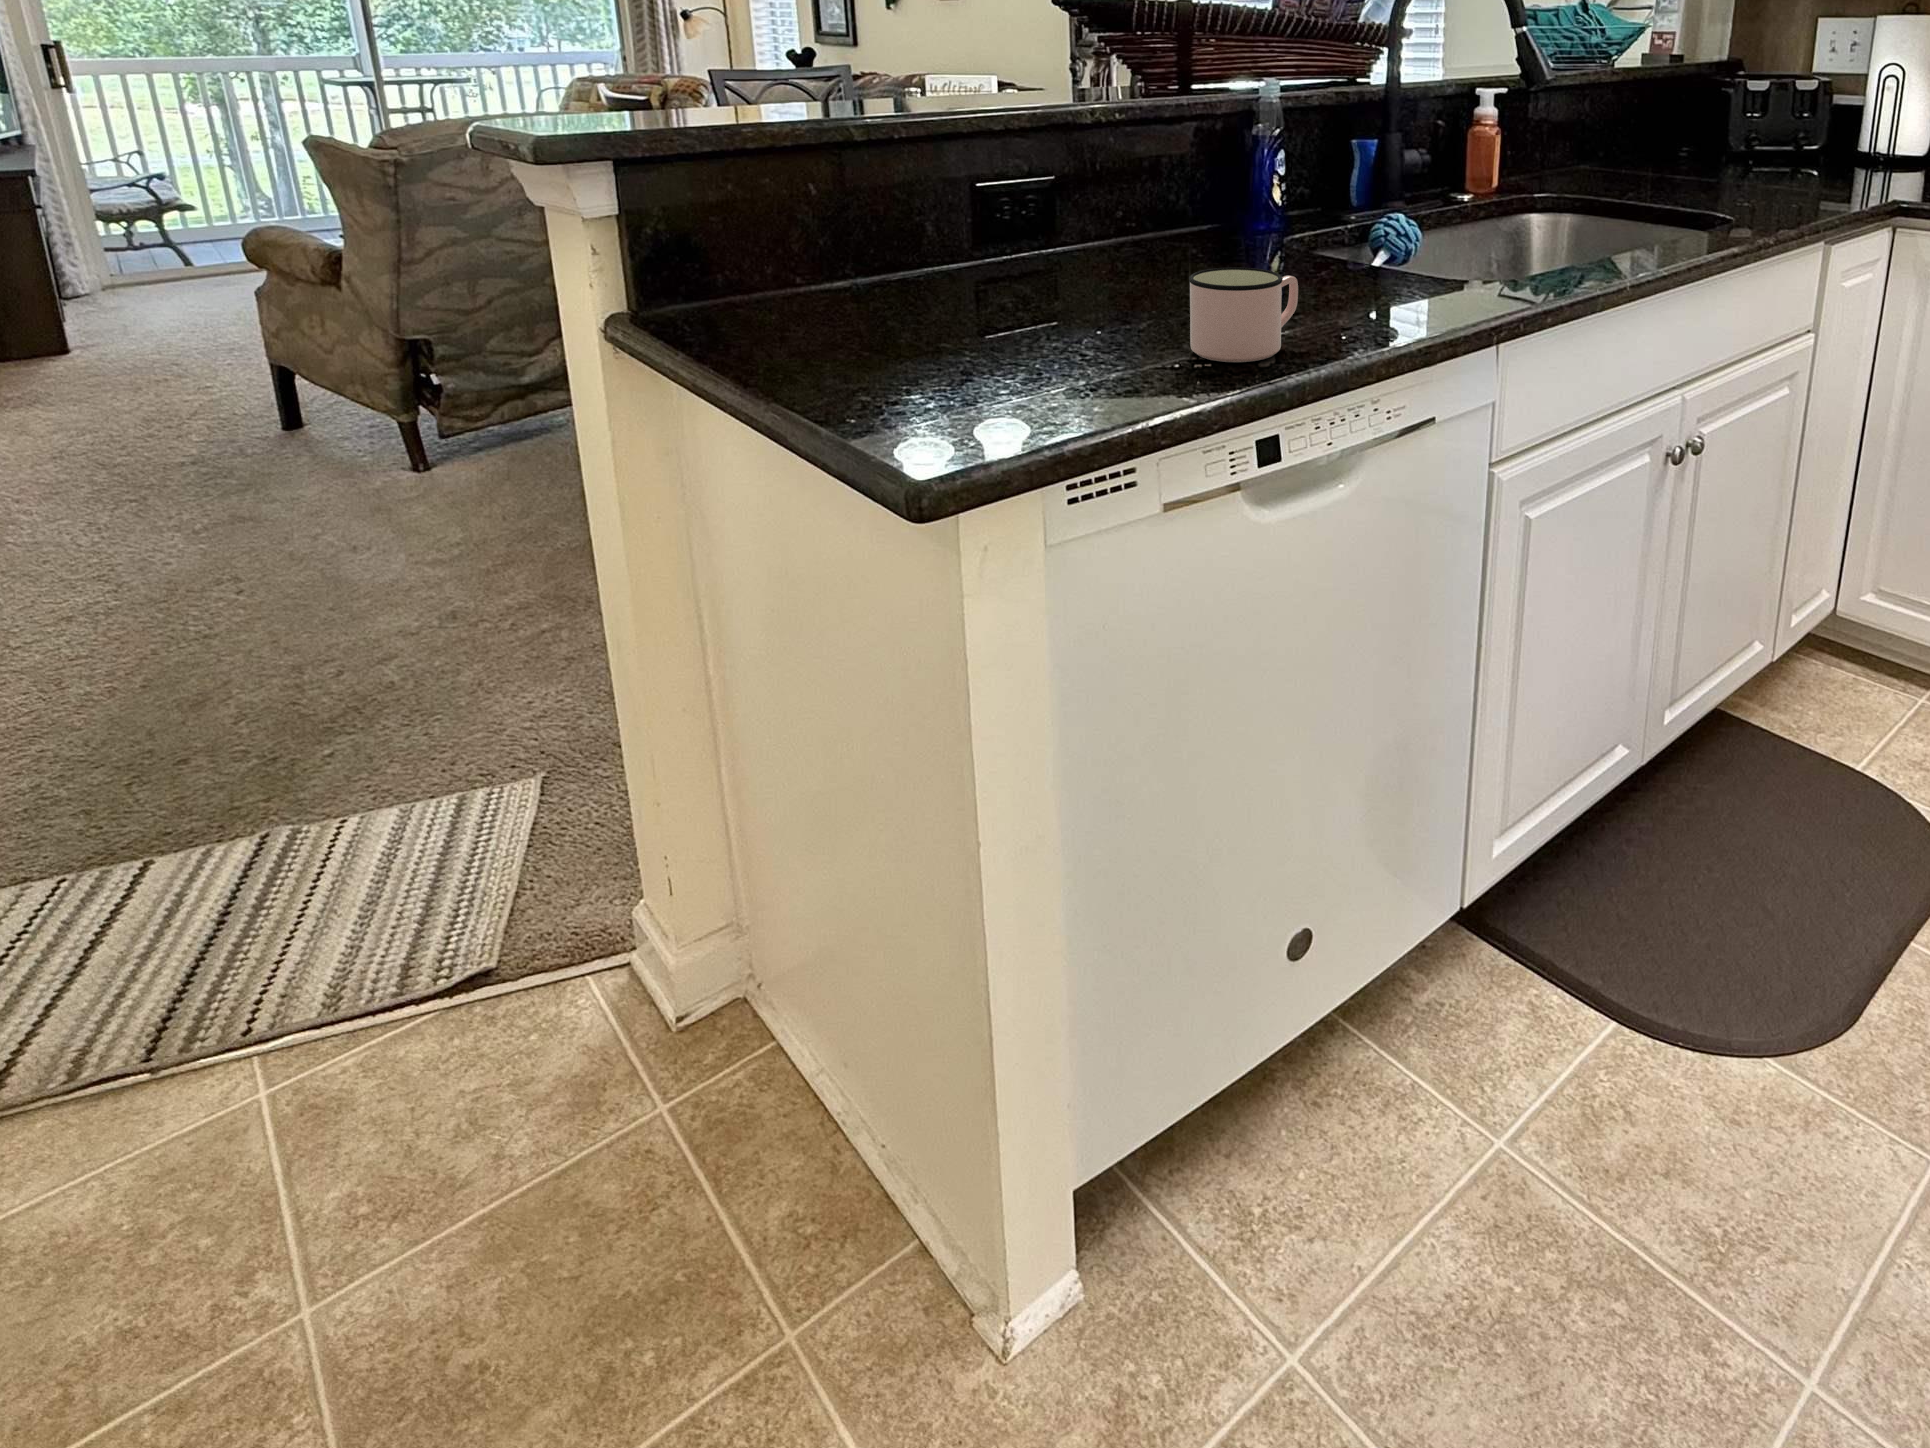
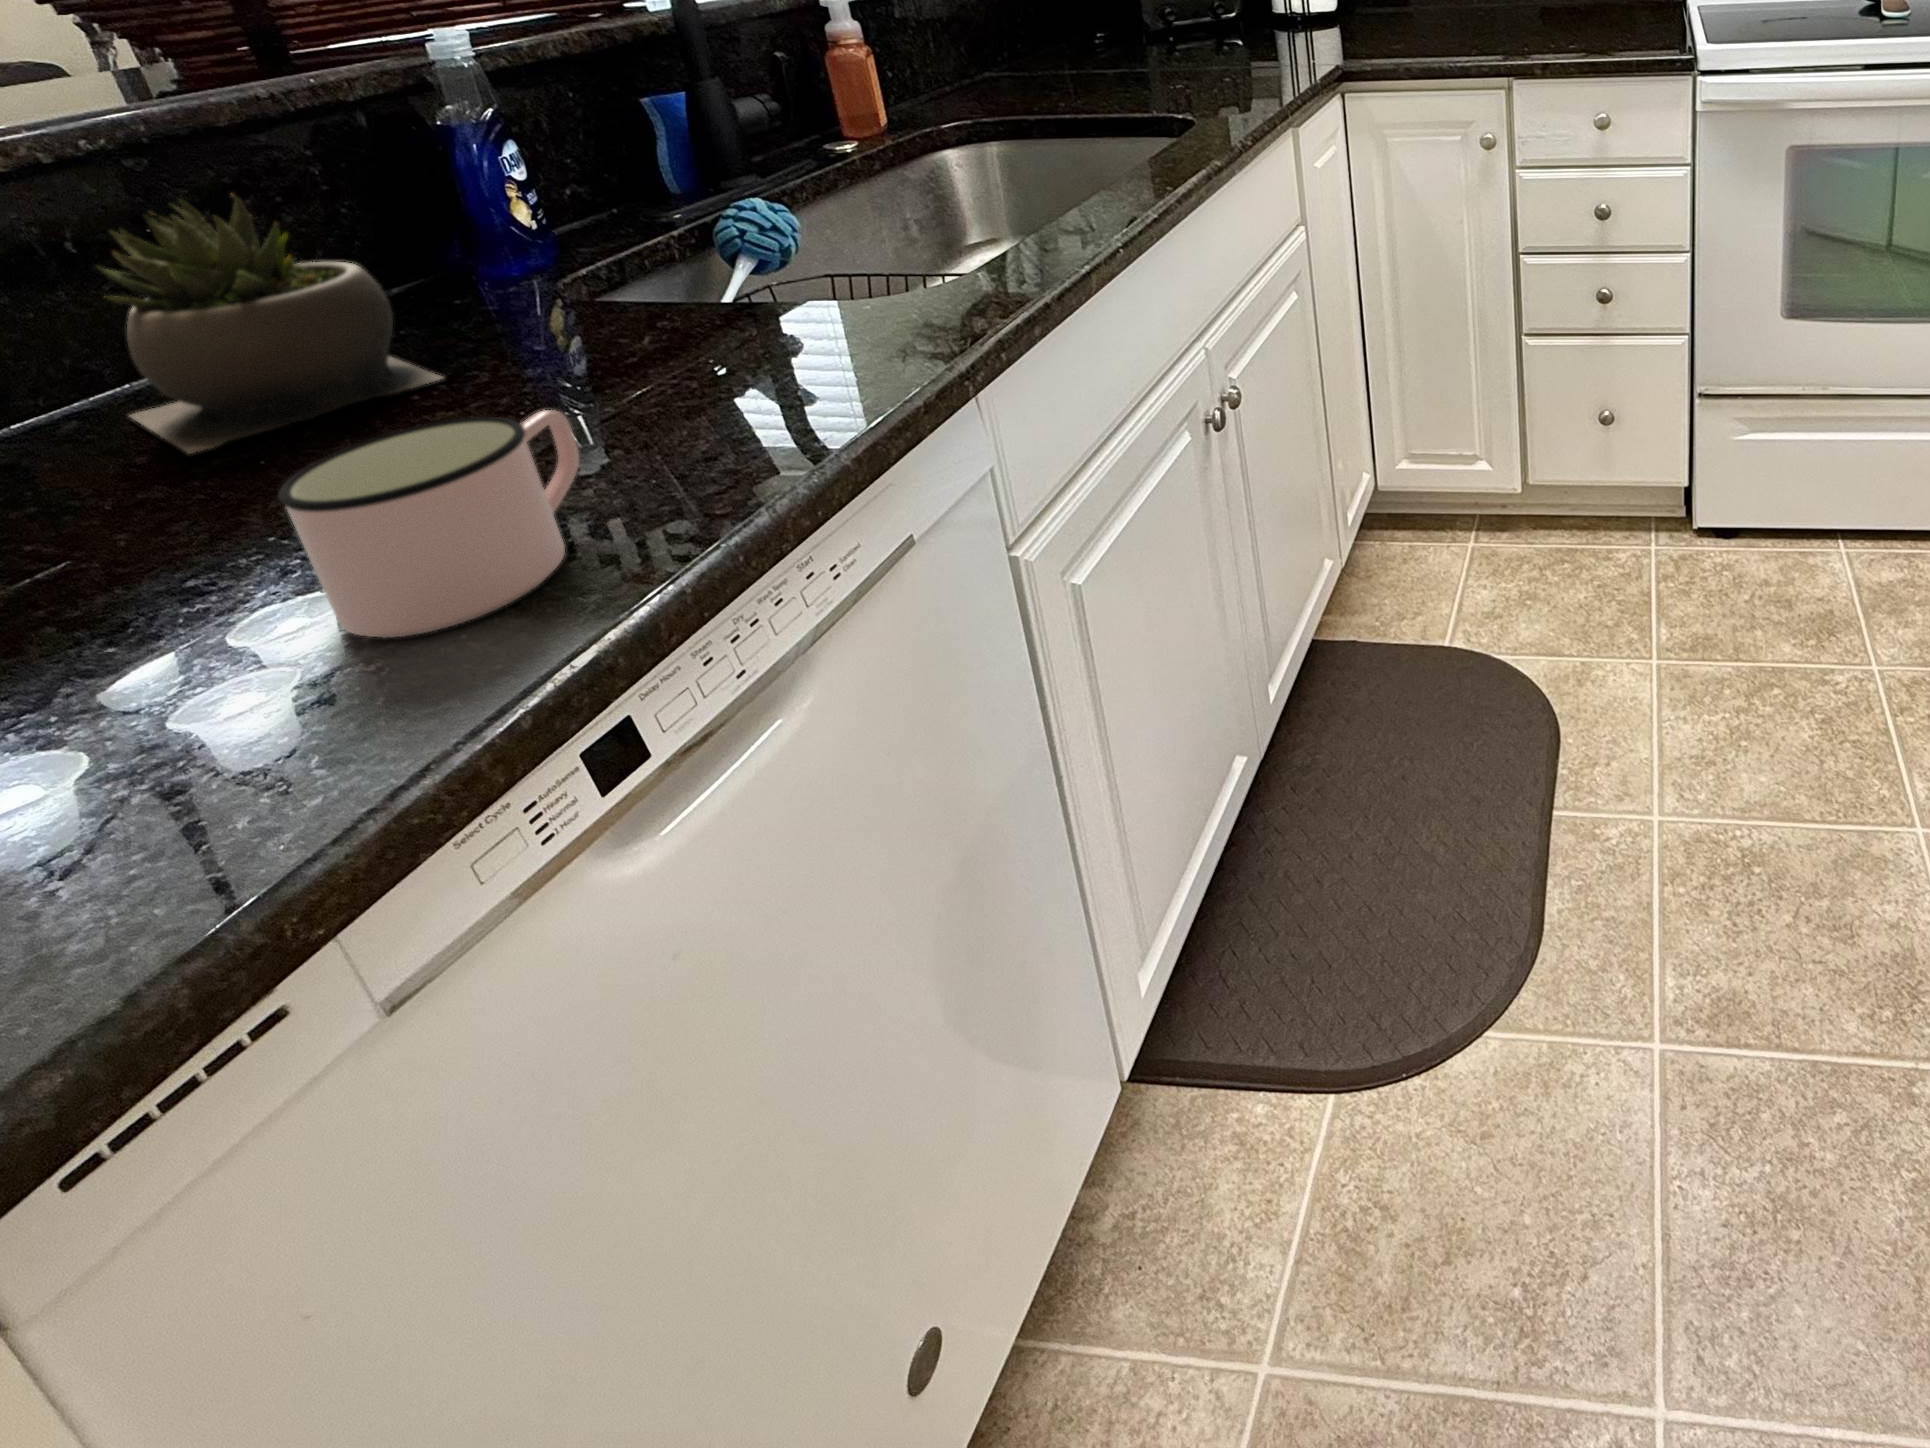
succulent plant: none [1108,151,1234,276] -> present [97,195,442,454]

